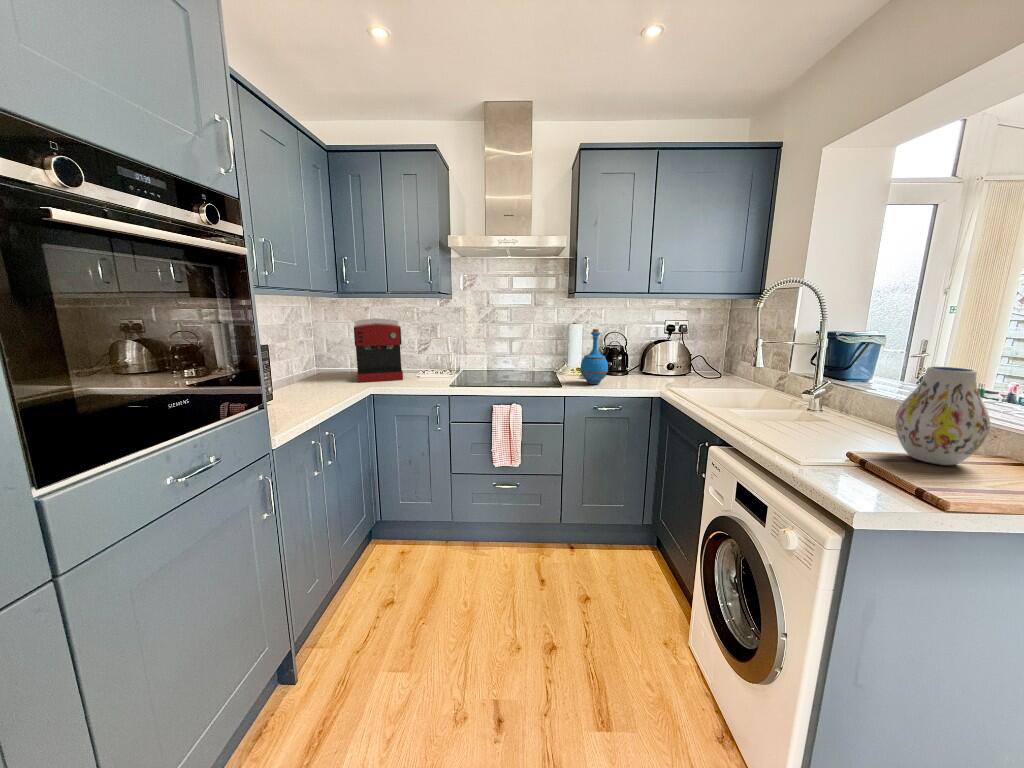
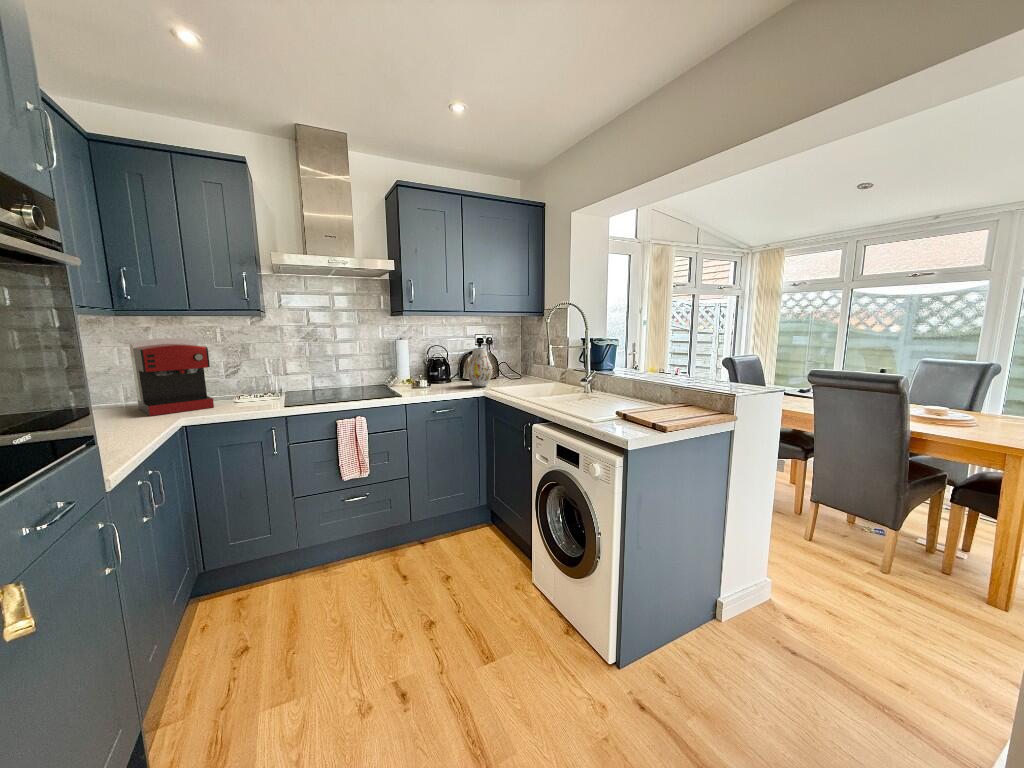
bottle: present [580,329,608,384] -> none [416,343,441,392]
vase: present [895,366,990,465] -> present [467,348,492,387]

